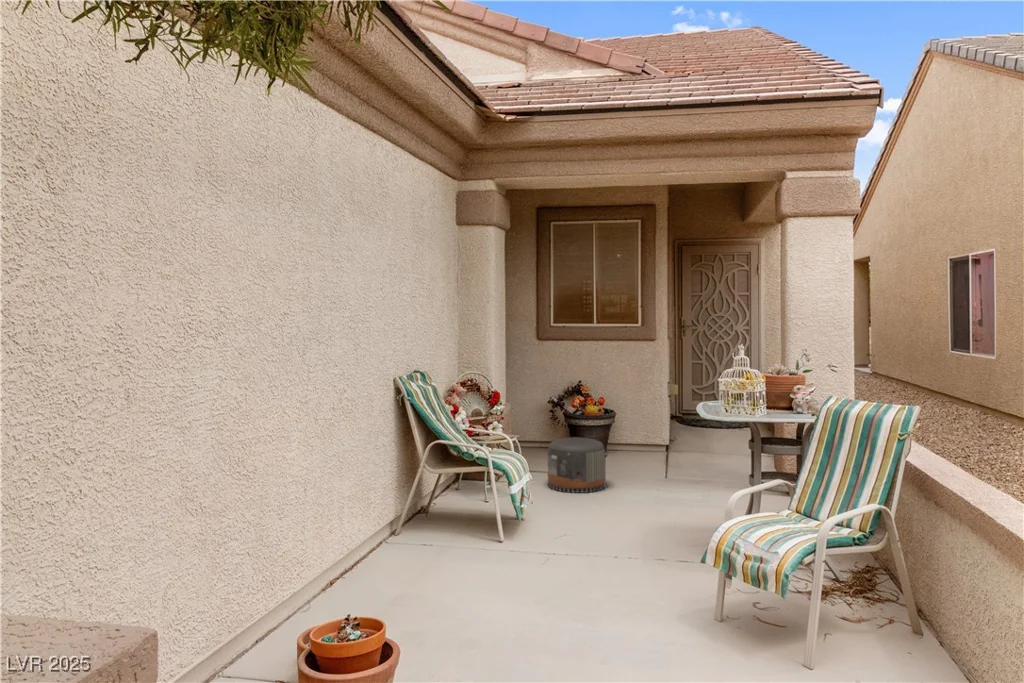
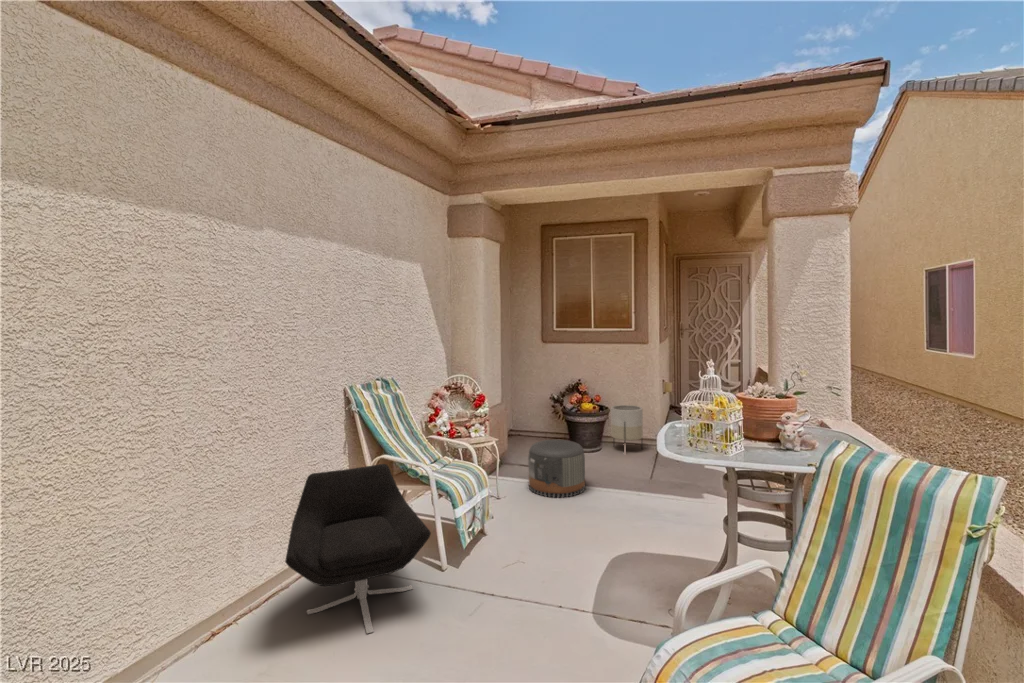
planter: none [618,407,652,458] -> present [611,405,643,441]
lounge chair: none [371,447,507,579] -> present [285,464,431,634]

